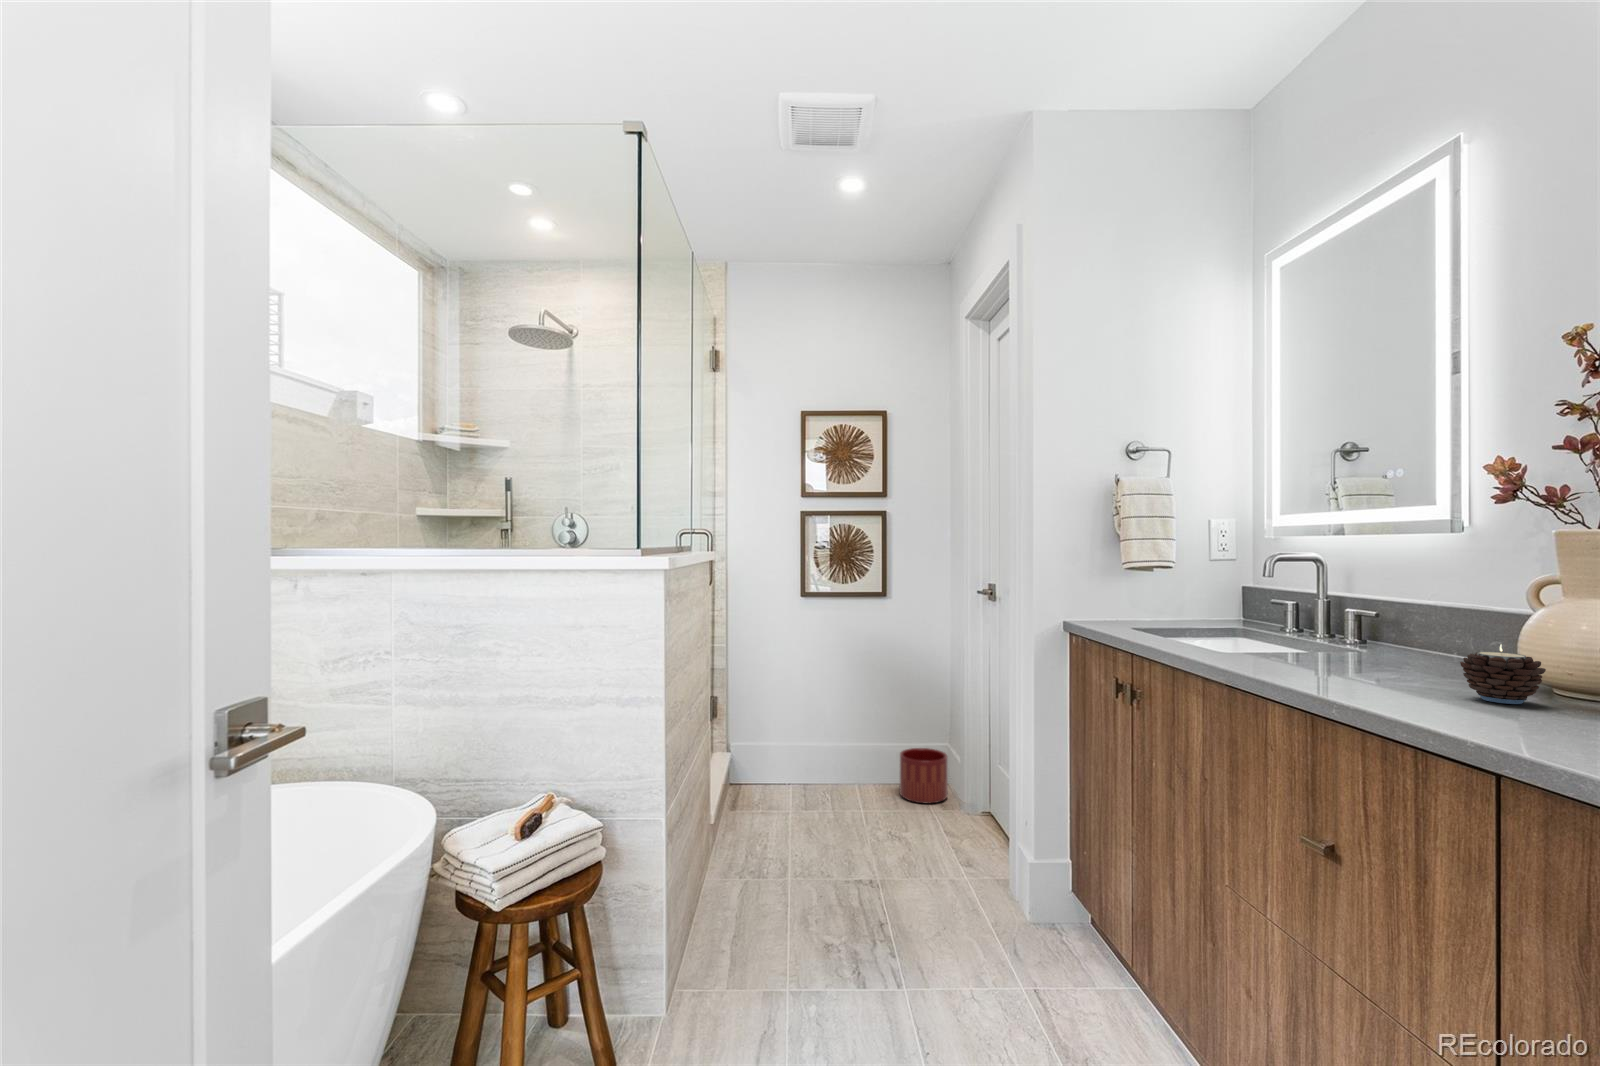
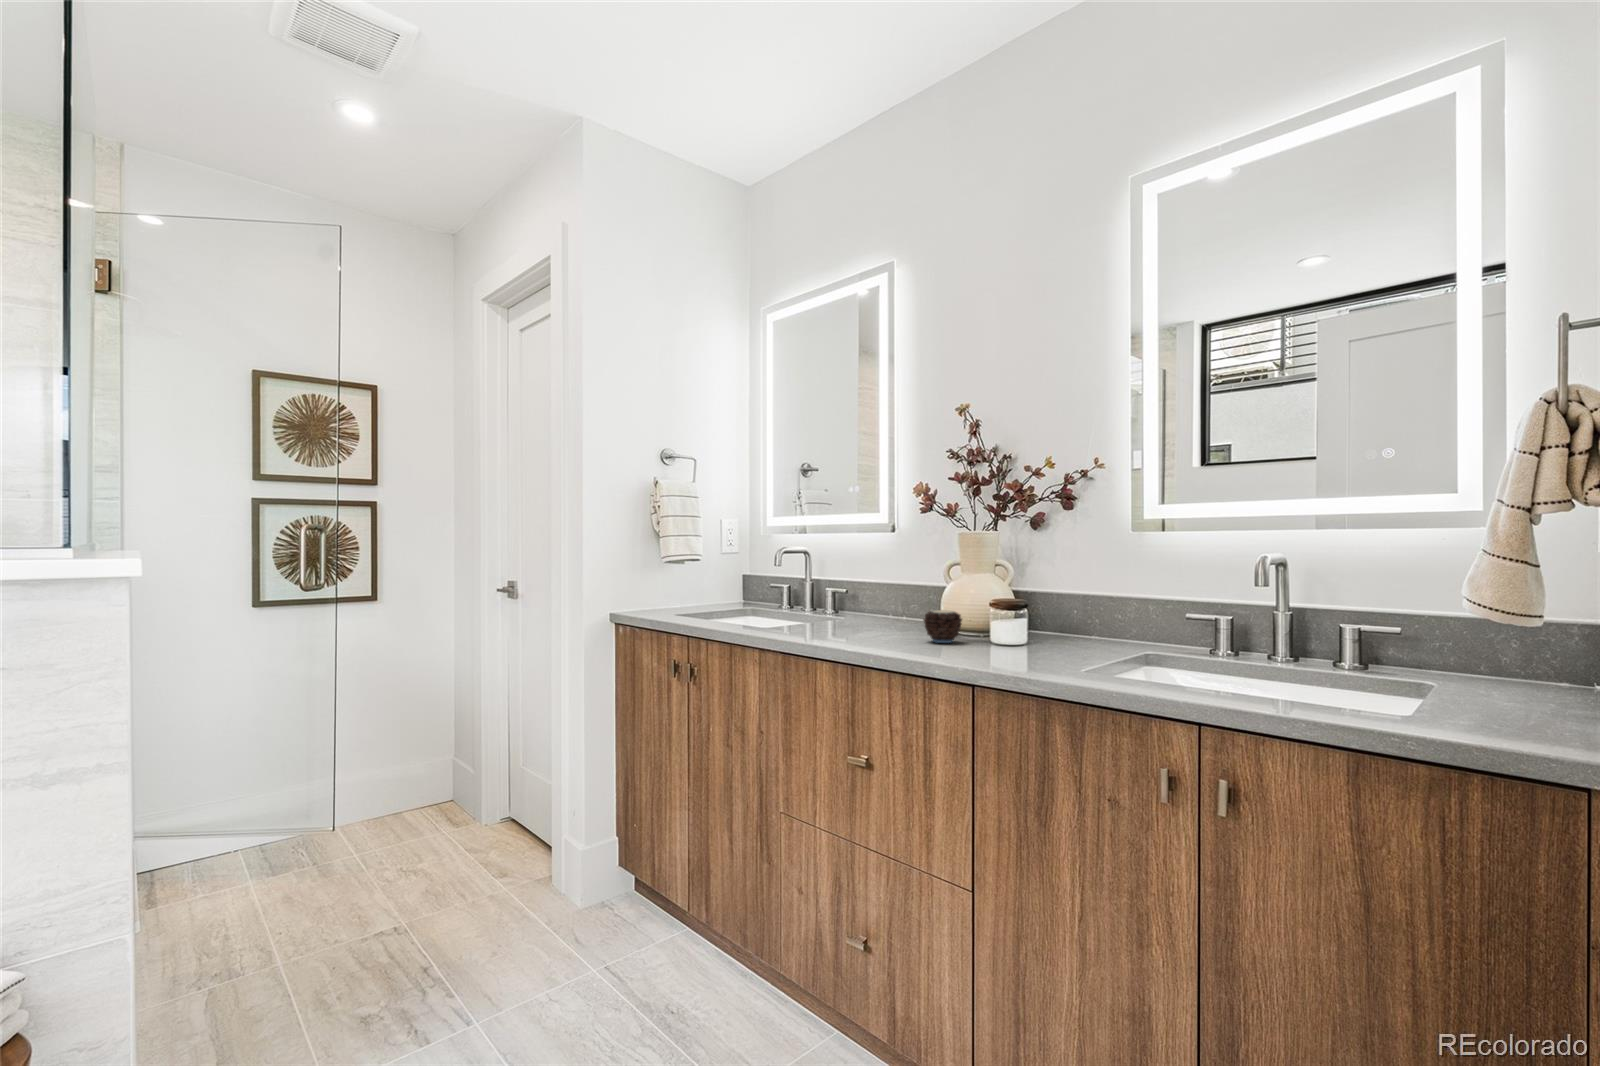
planter: present [900,748,948,803] -> none [398,766,457,829]

